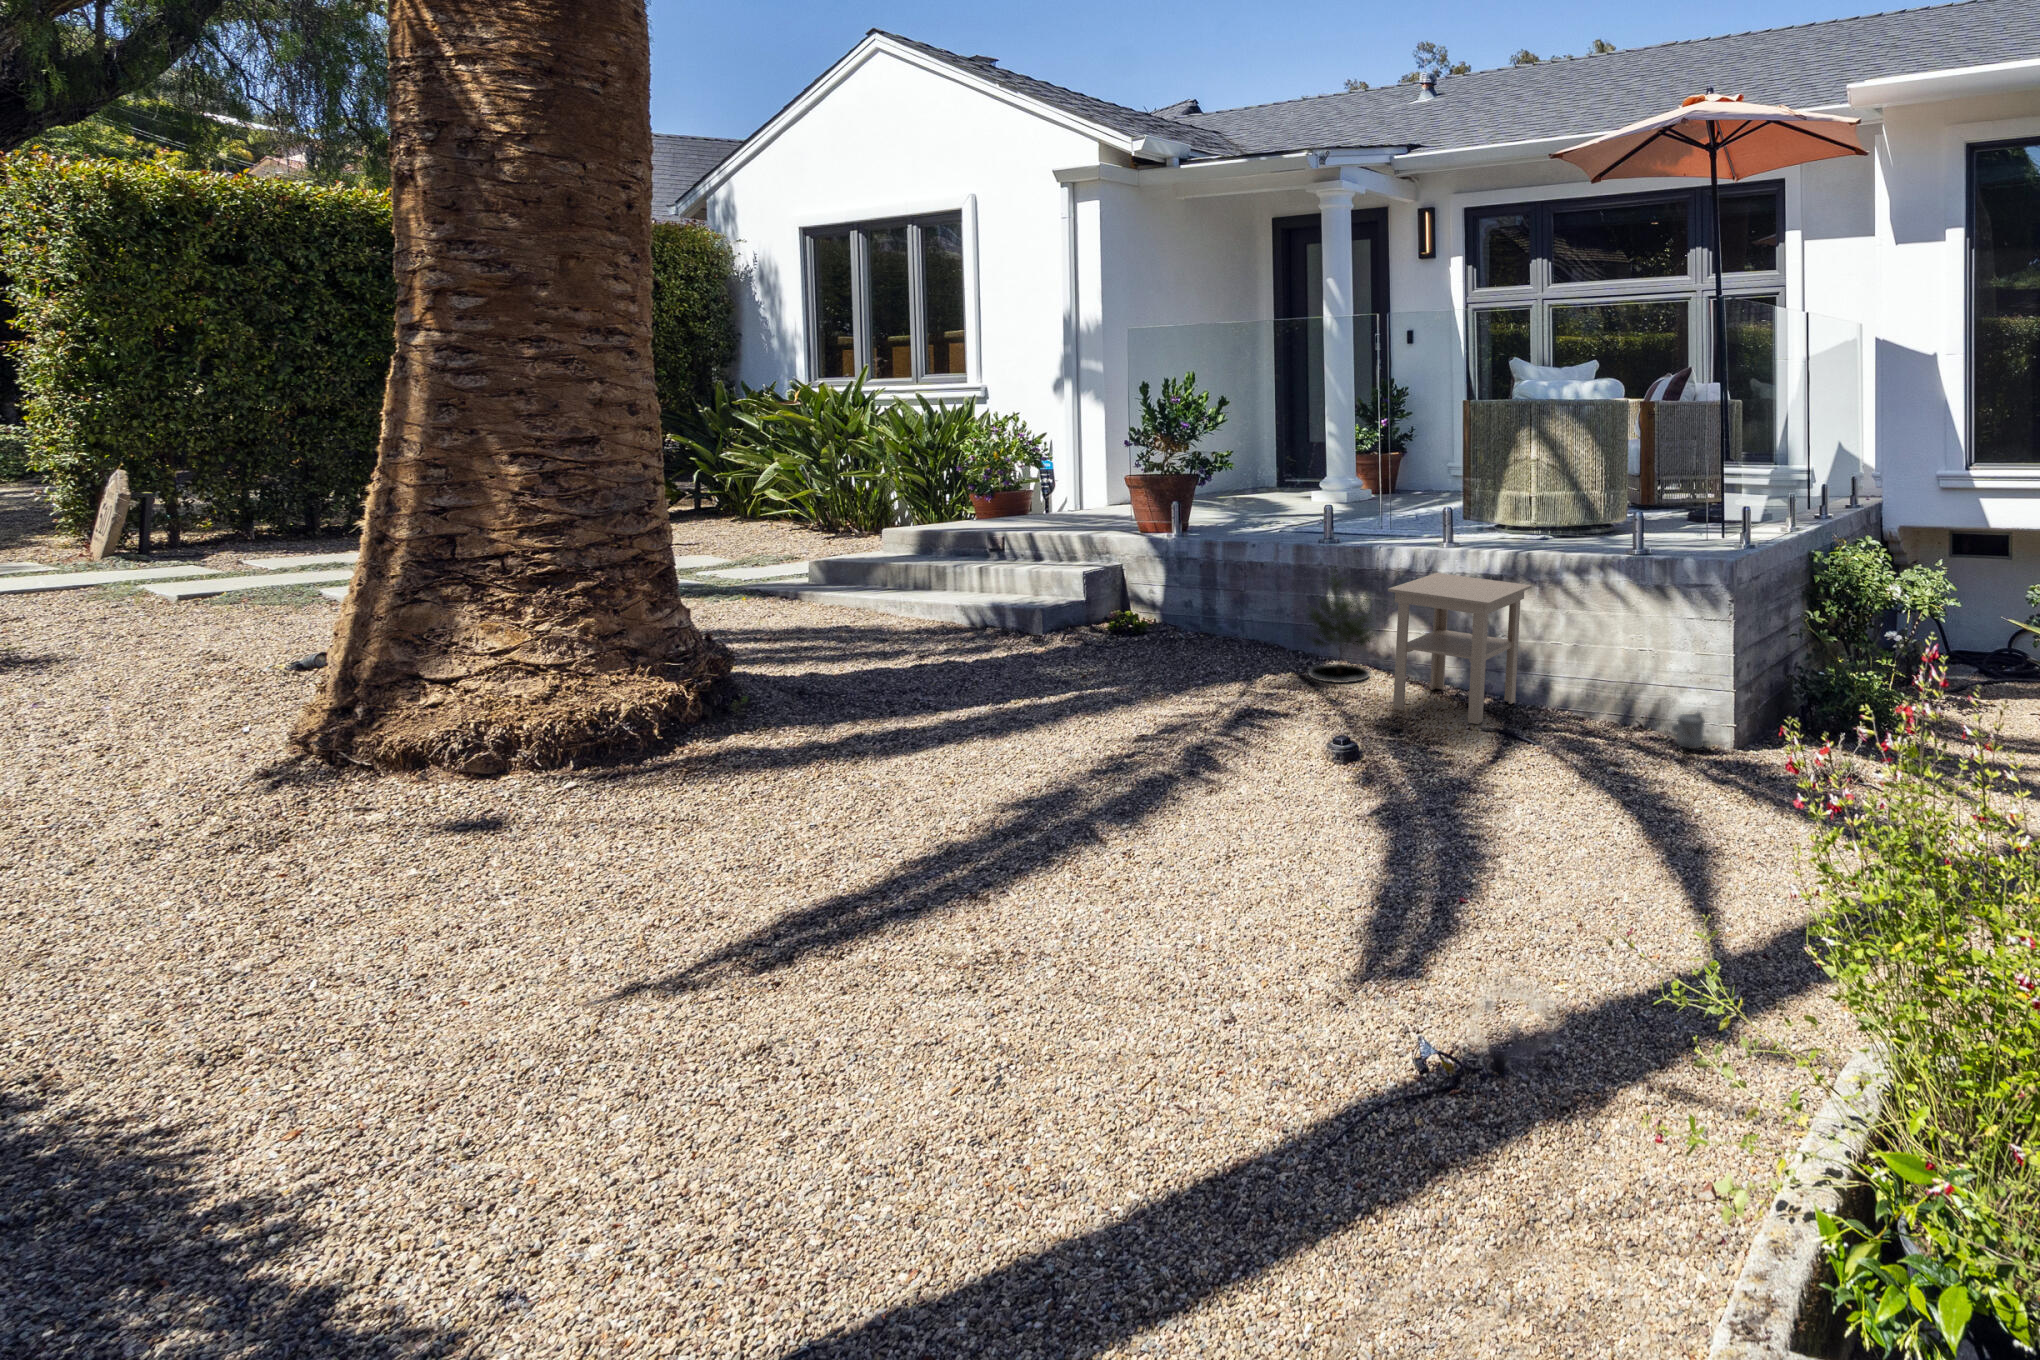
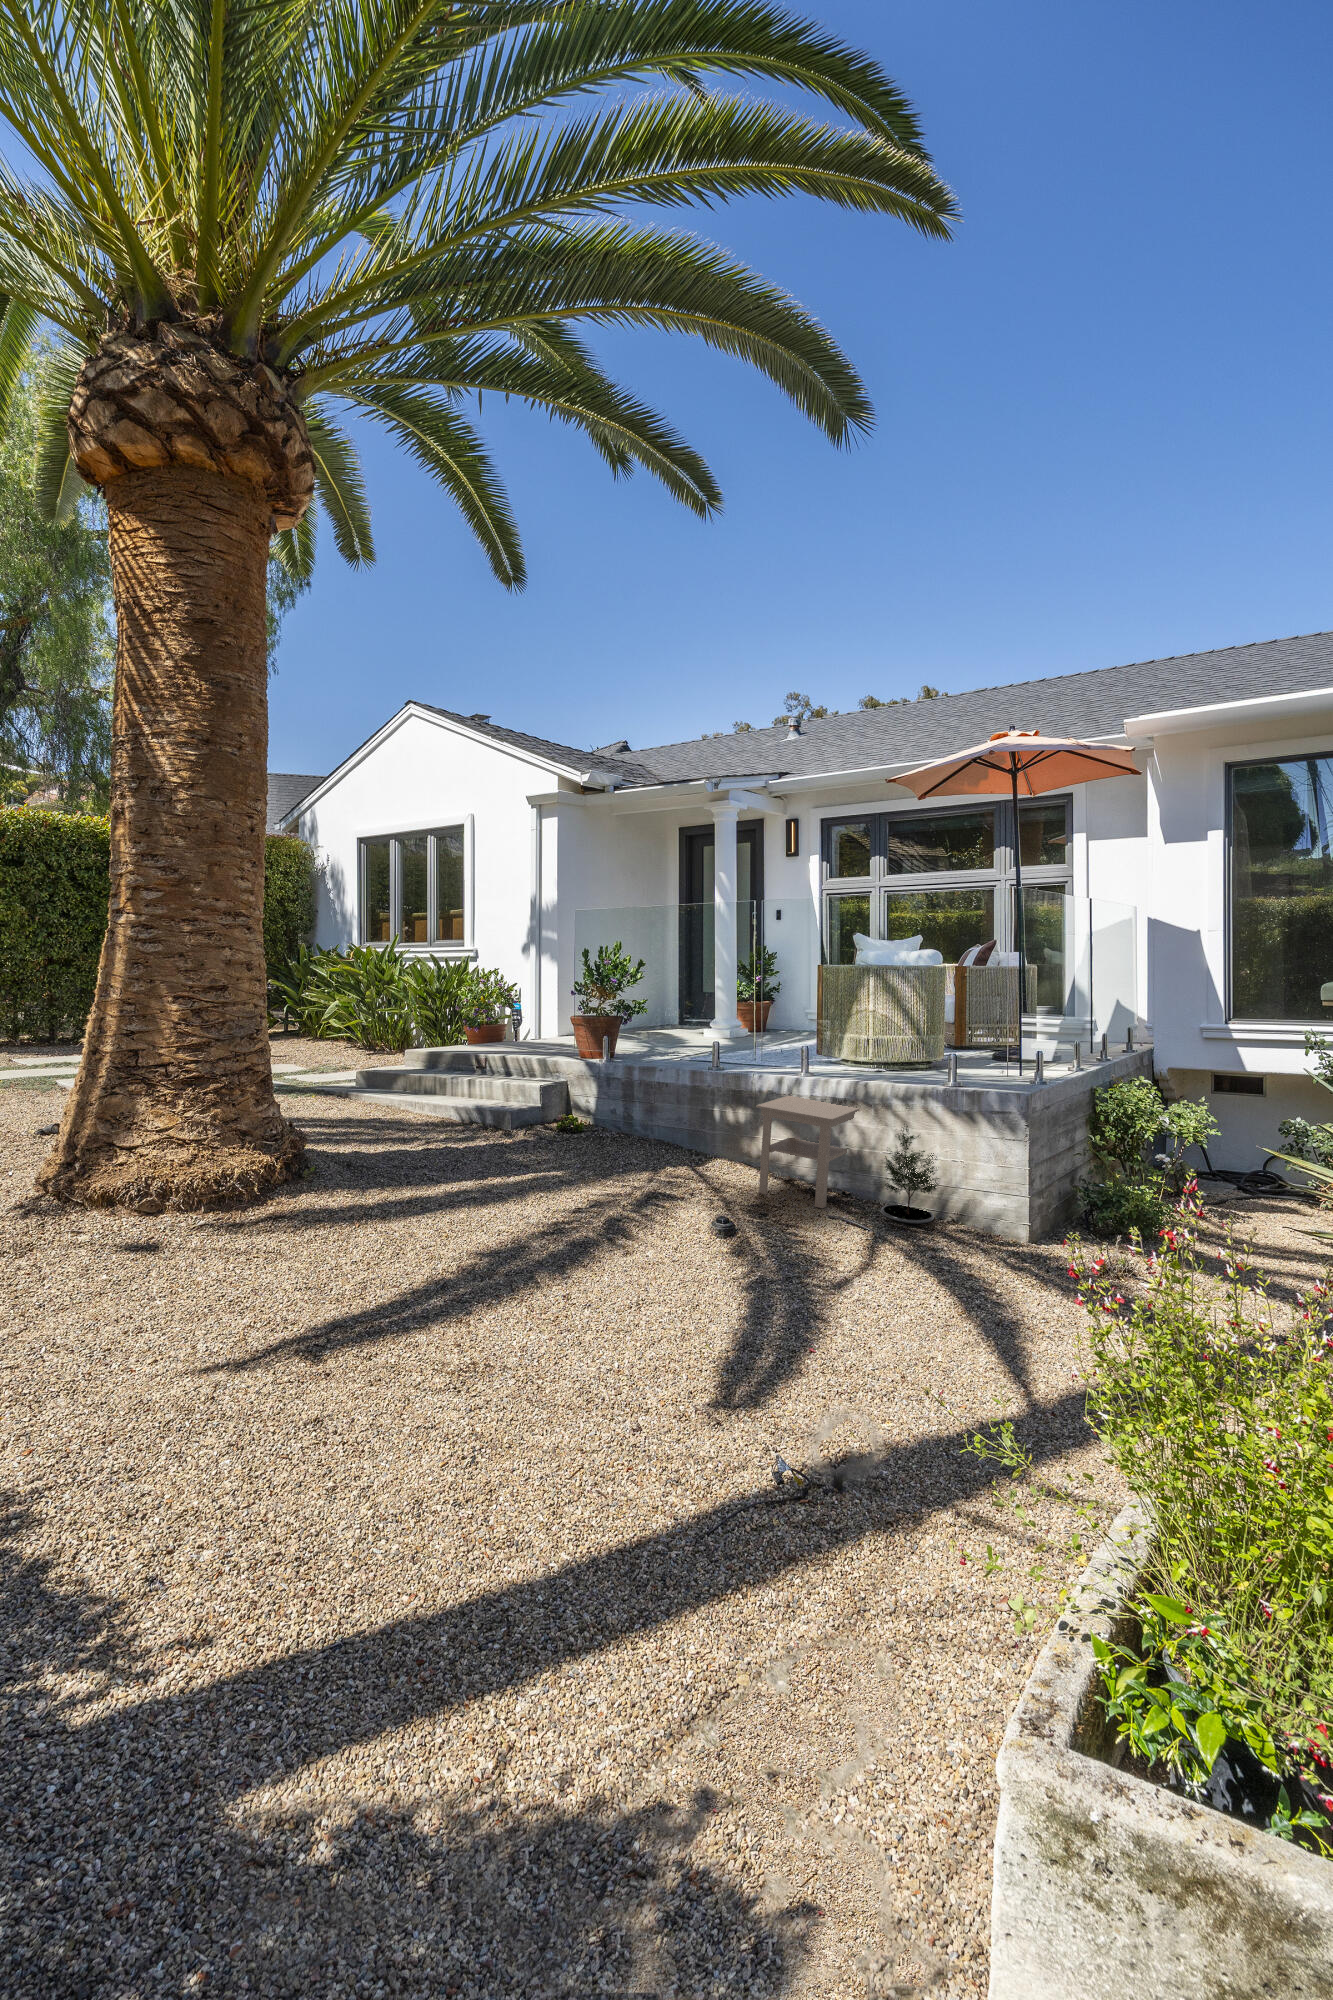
potted tree: present [1308,566,1375,683] -> present [881,1124,940,1224]
watering can: present [1672,711,1705,749] -> none [974,1208,1001,1237]

